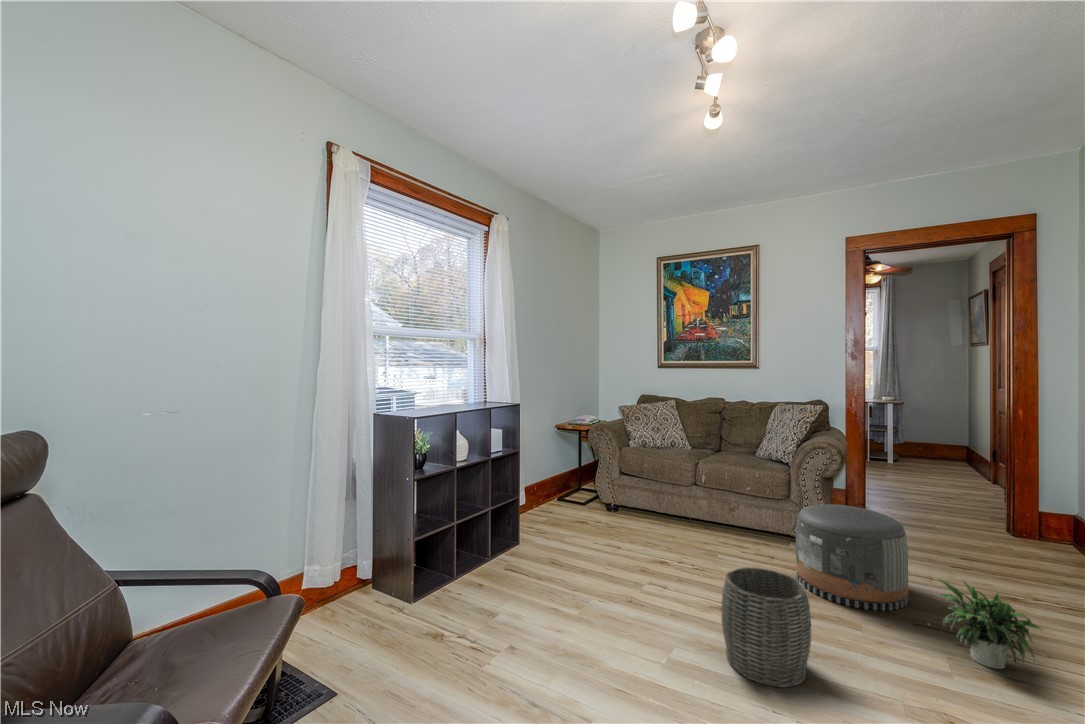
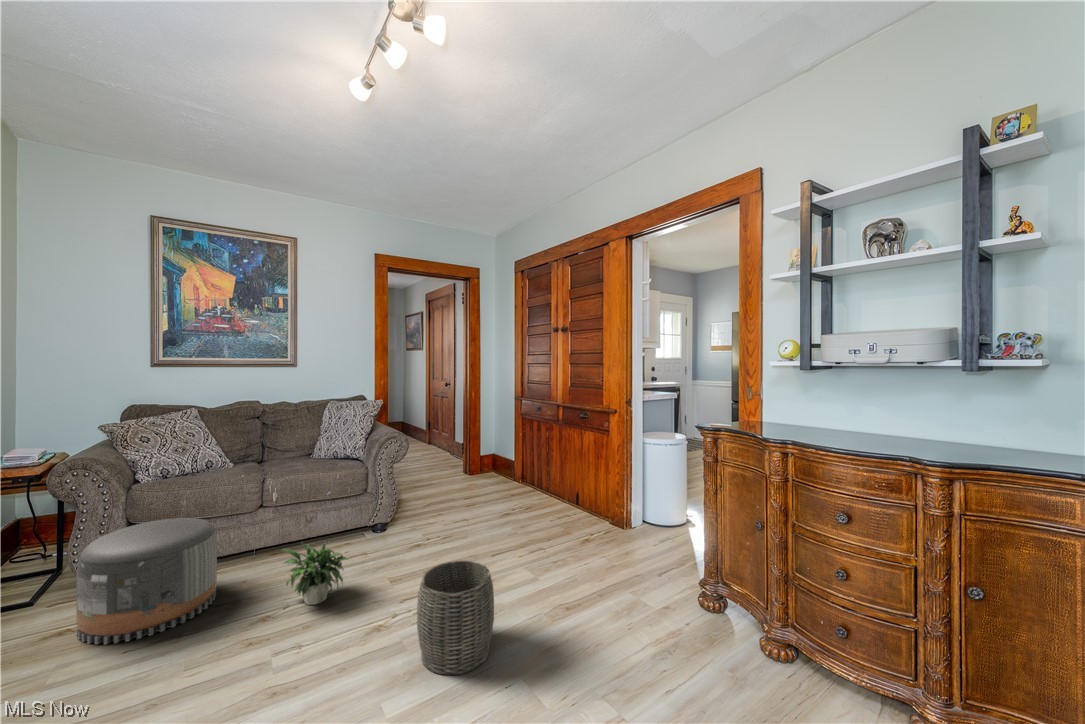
pouf: present [796,504,908,611] -> present [76,518,217,644]
potted plant: present [938,579,1042,669] -> present [284,543,348,605]

